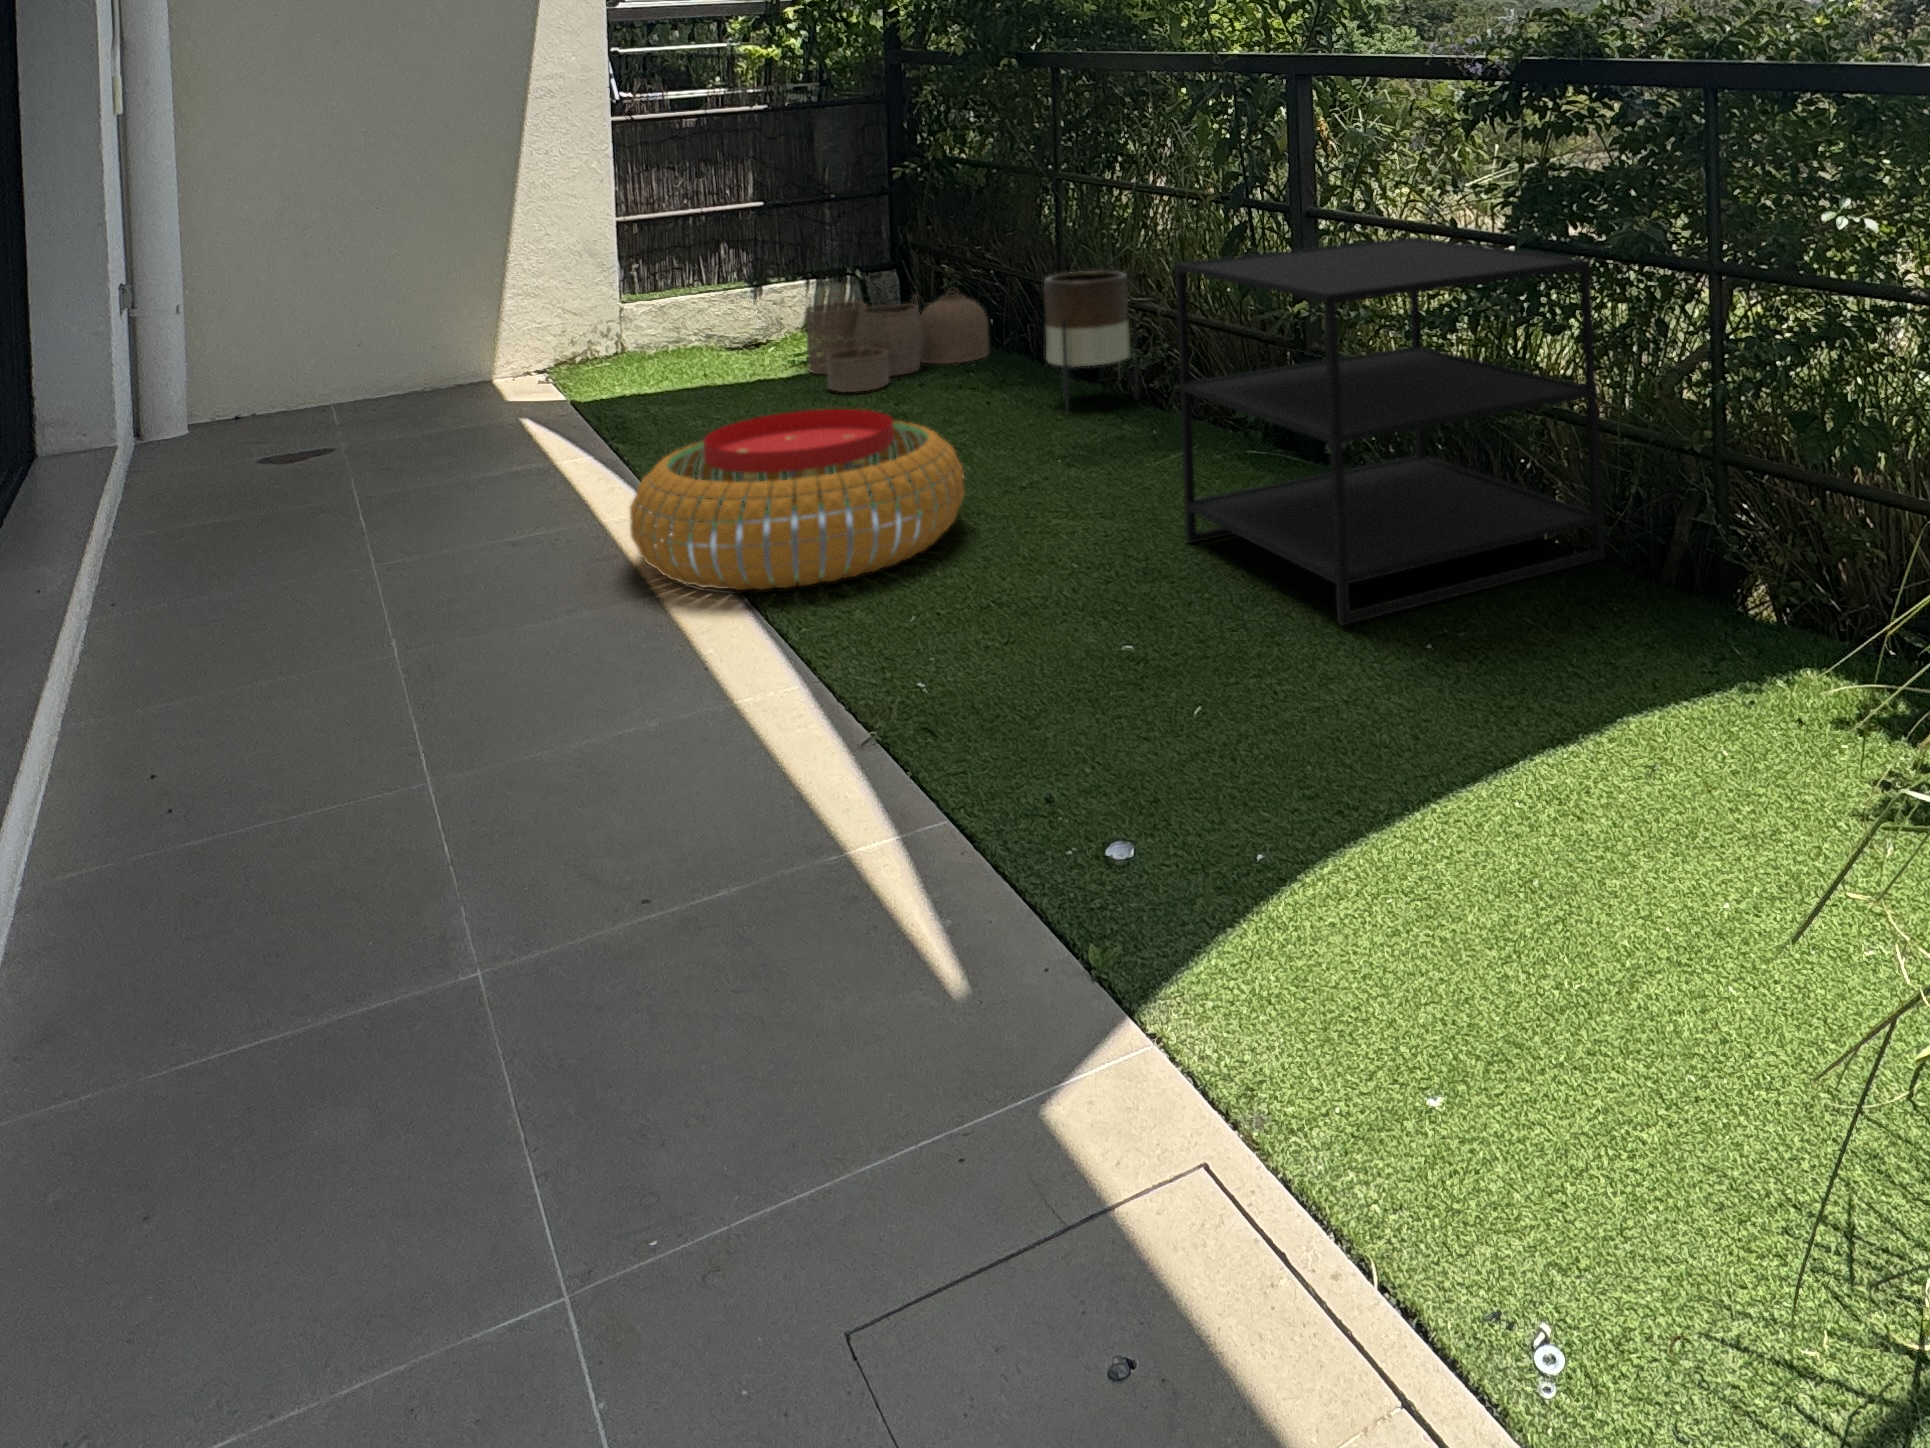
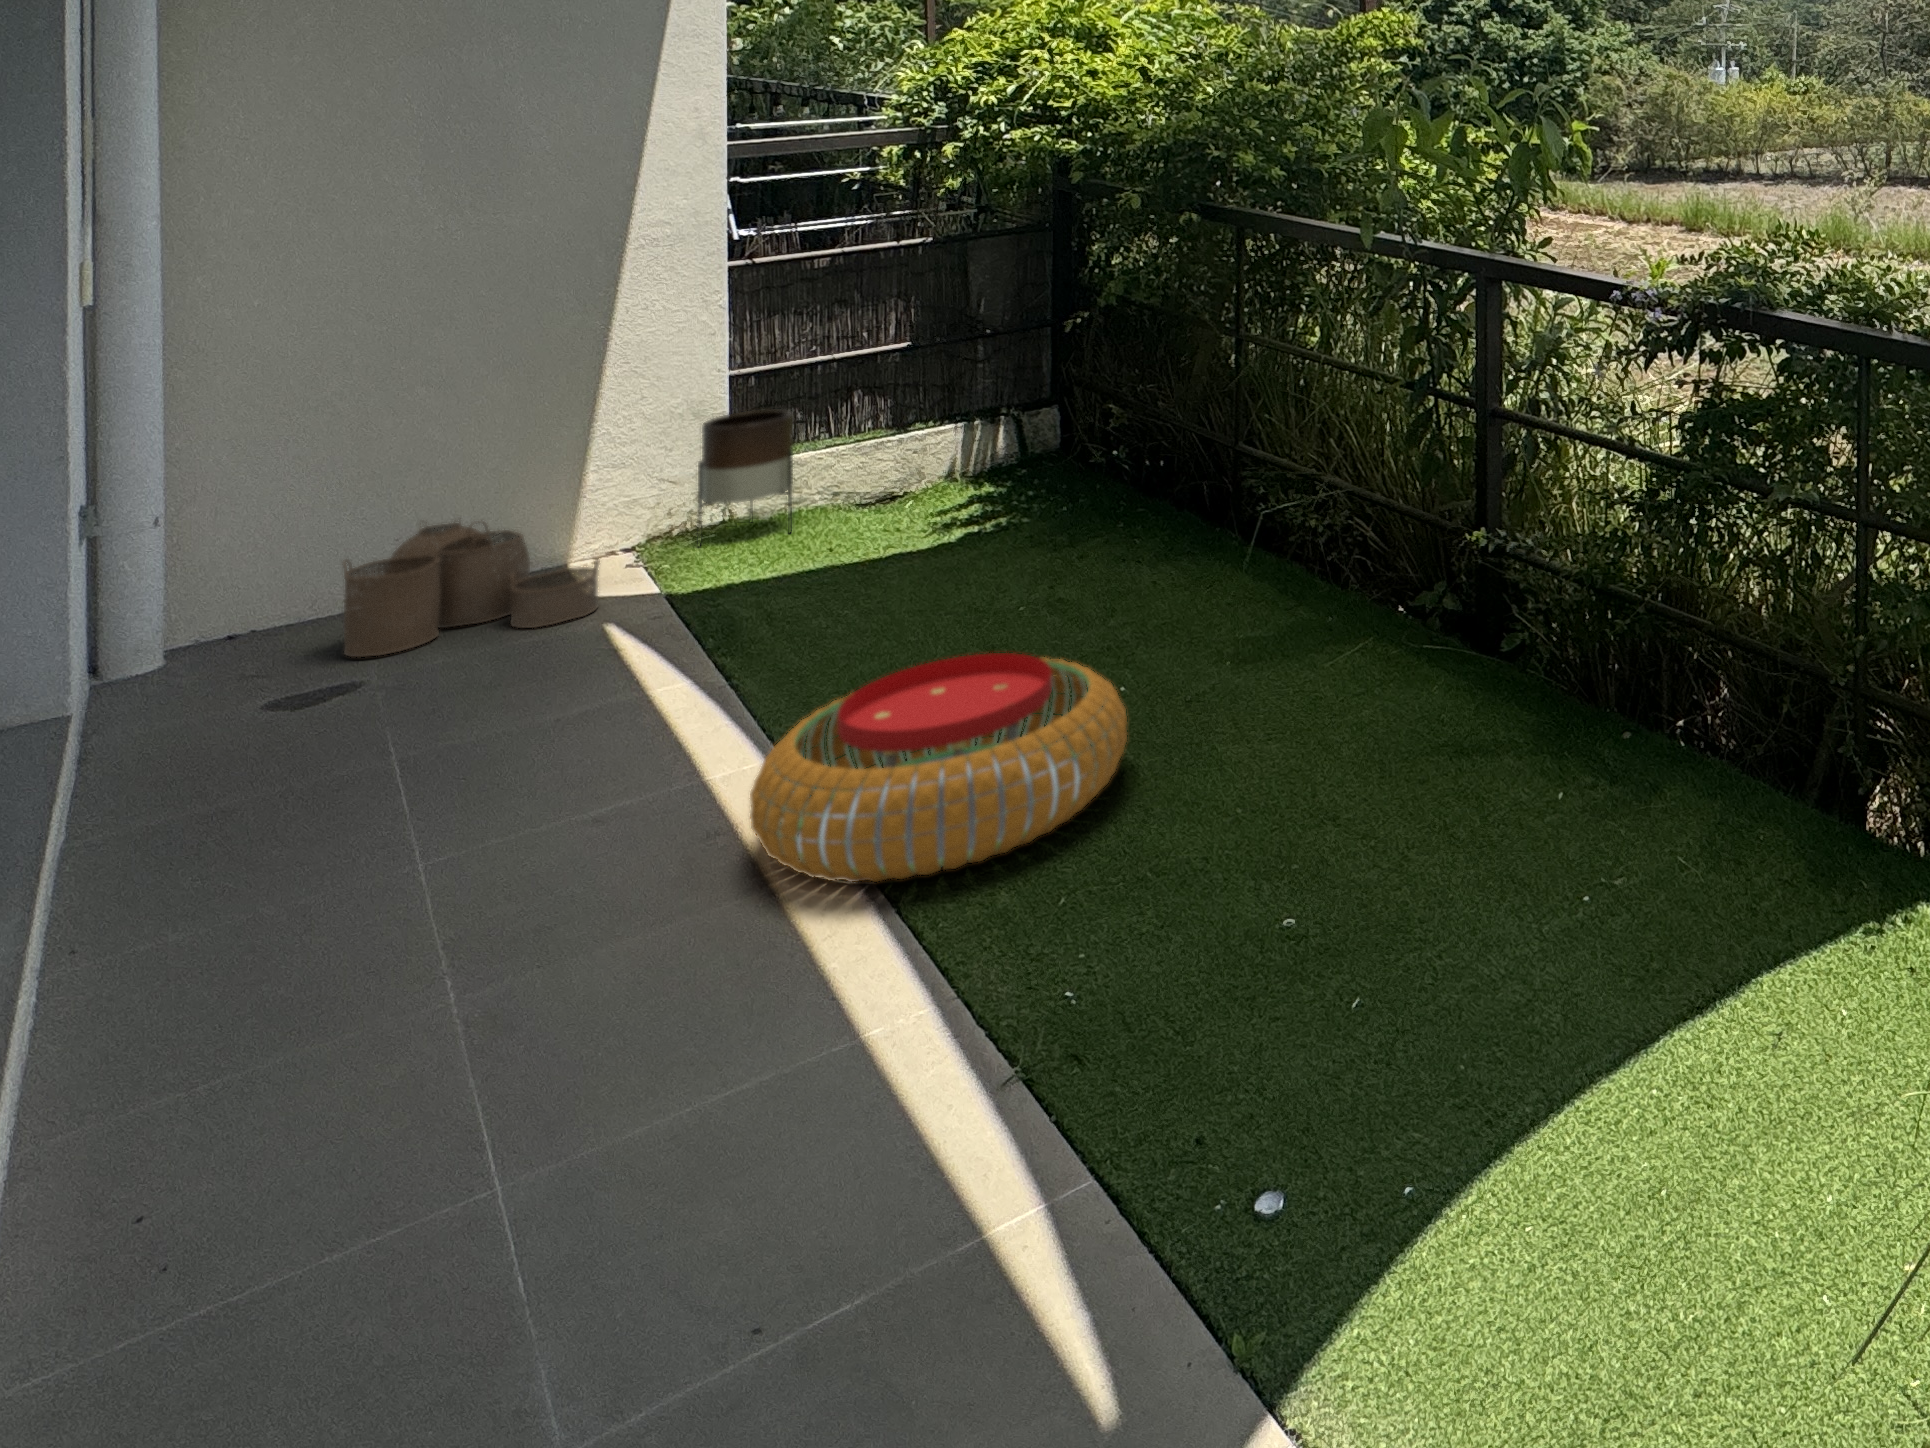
side table: present [1175,237,1605,625] -> none [1354,450,1757,886]
planter: present [1044,271,1139,413] -> present [697,409,793,545]
woven basket: present [806,289,989,392] -> present [342,522,599,657]

